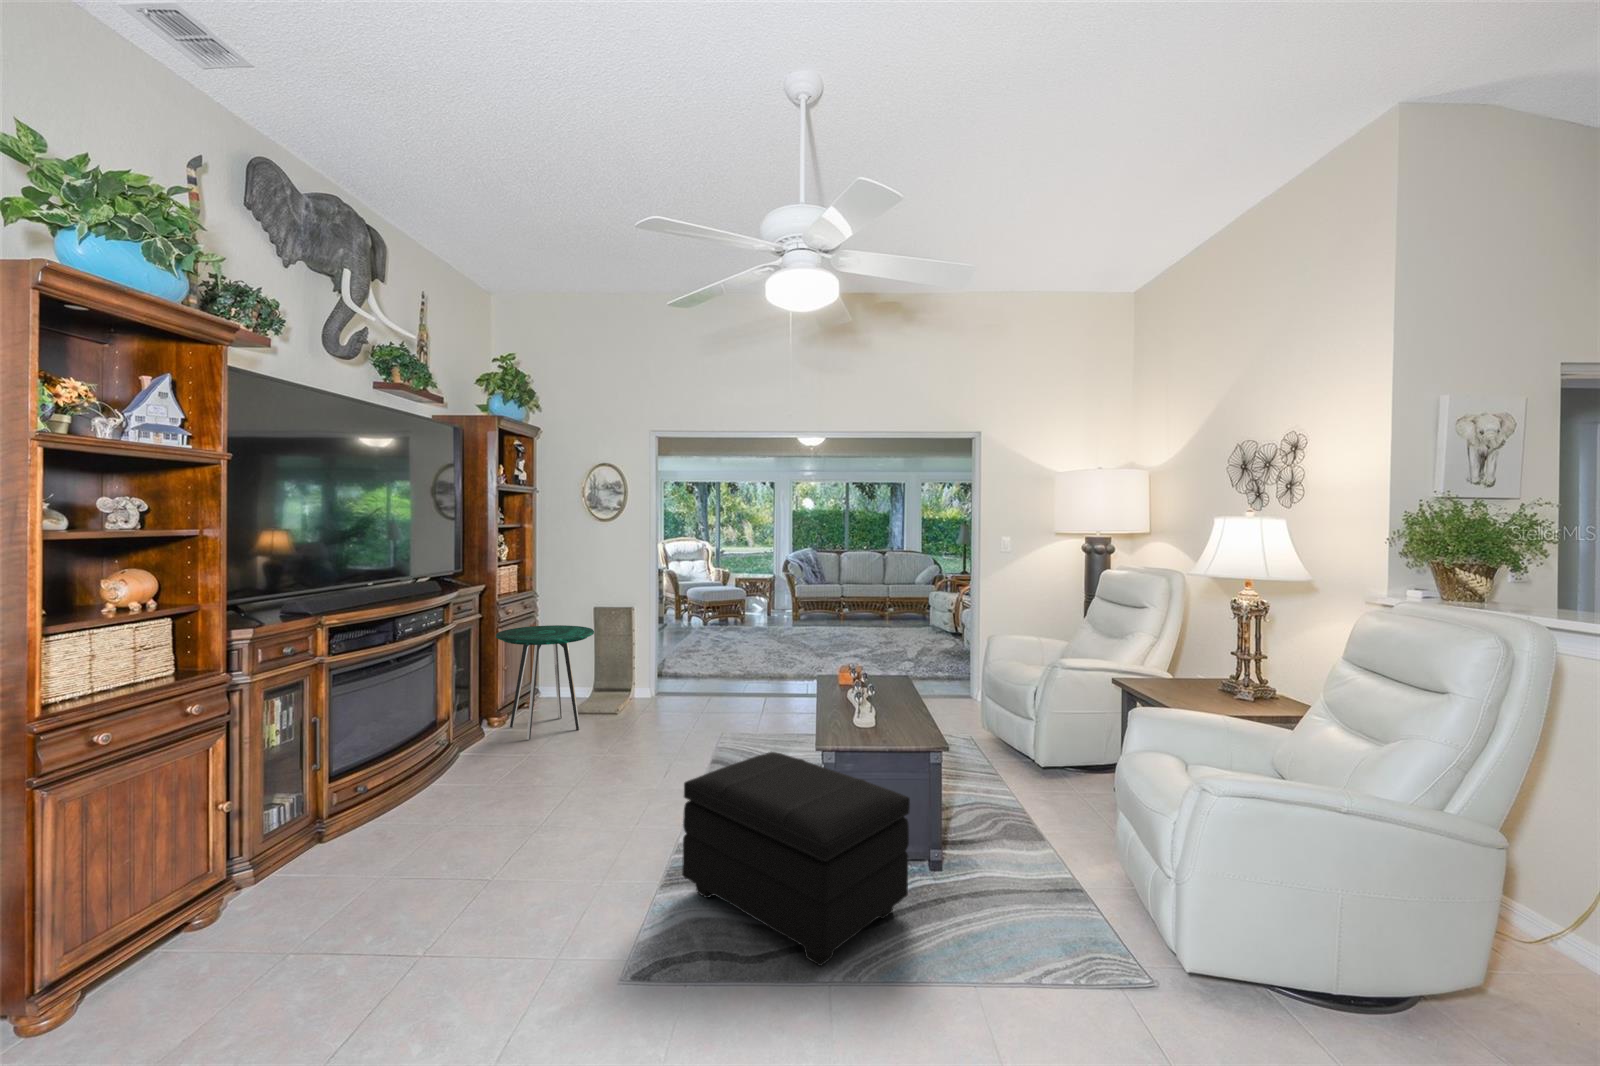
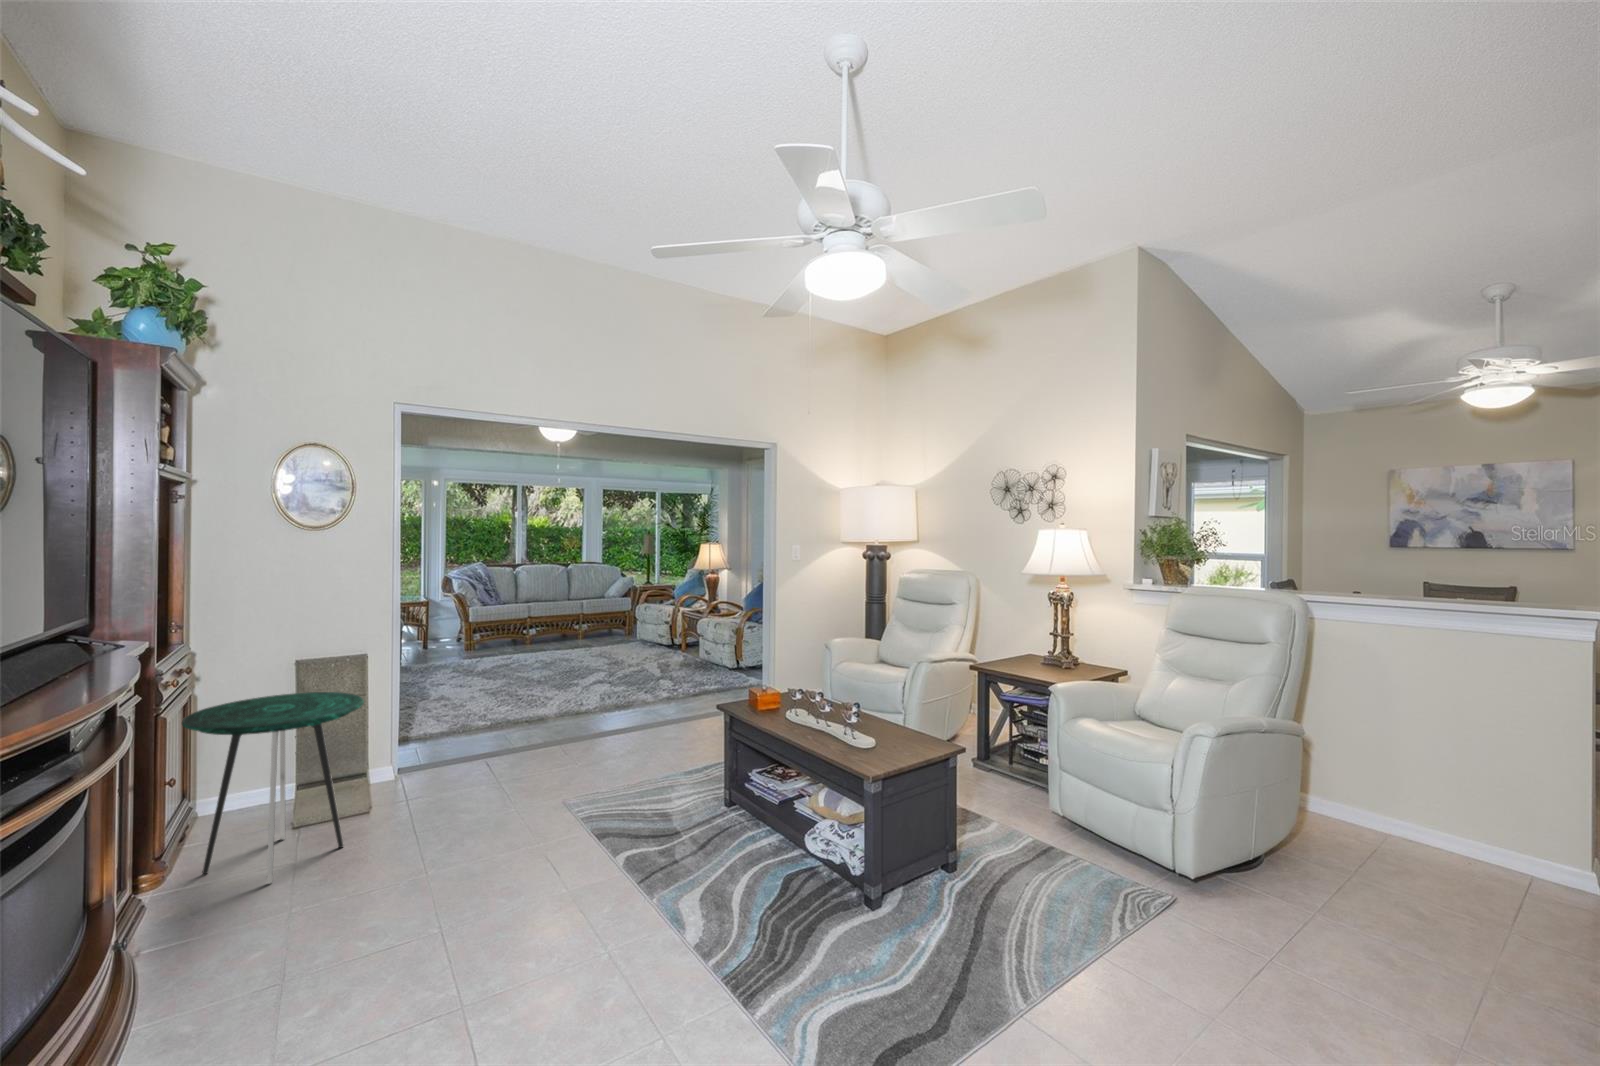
footstool: present [682,752,910,966] -> none [776,796,1008,998]

